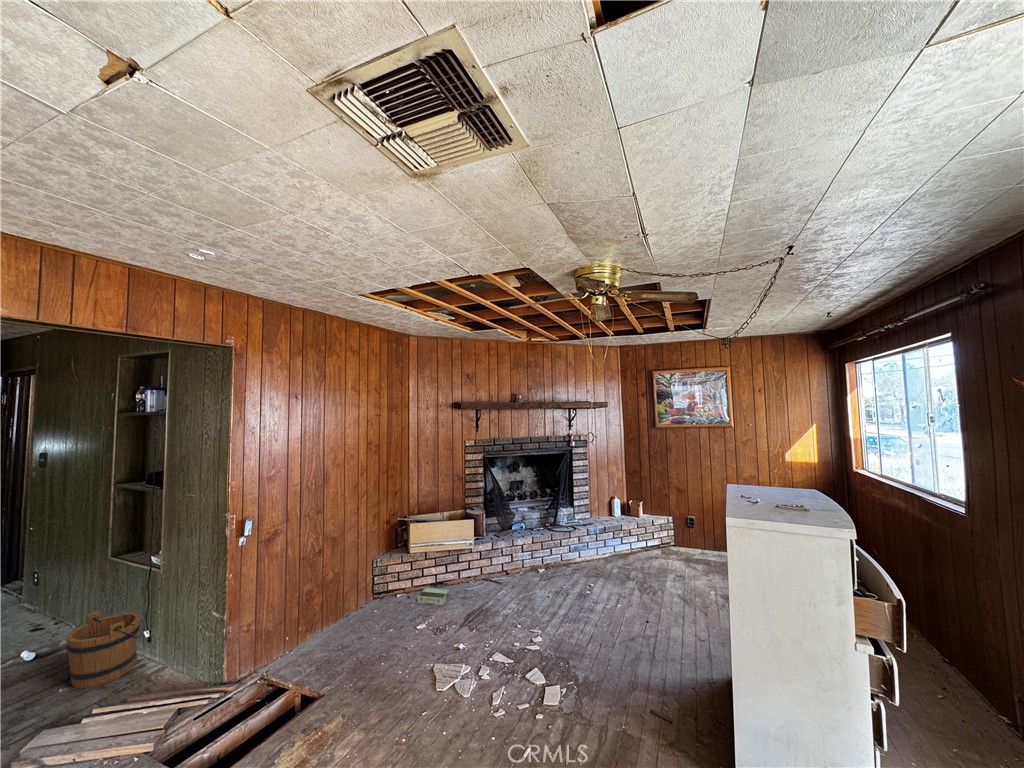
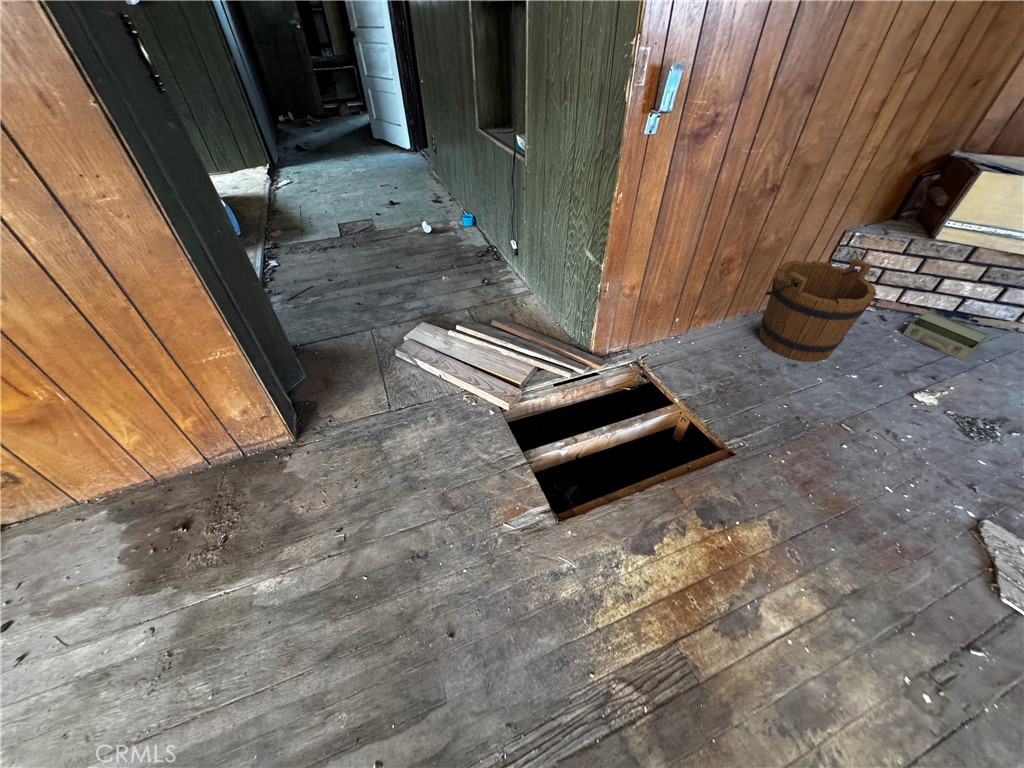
bucket: present [66,611,140,688] -> present [759,258,877,362]

